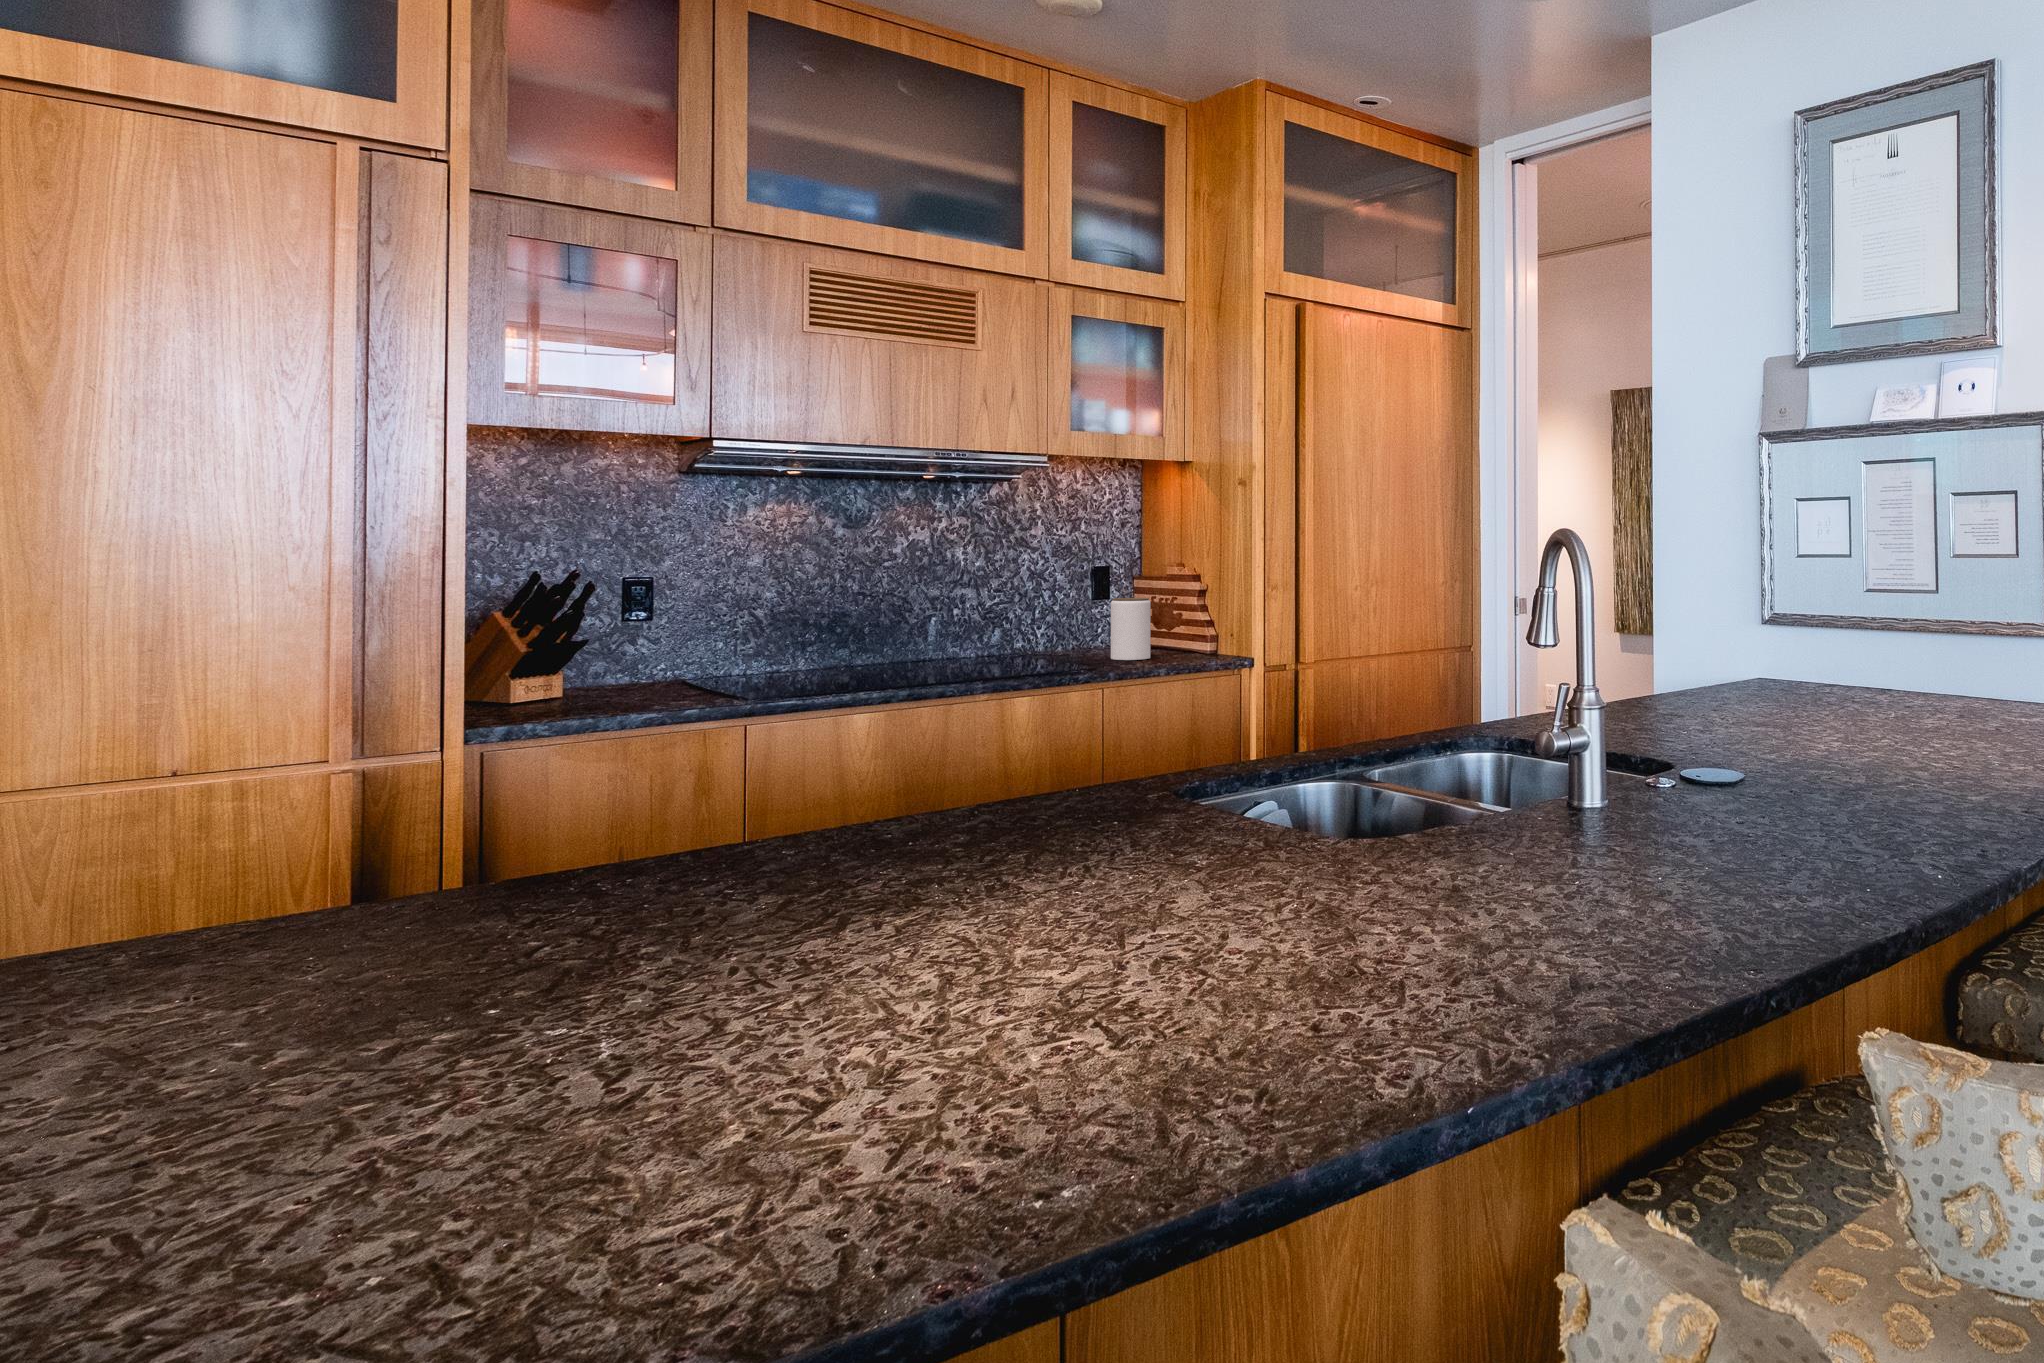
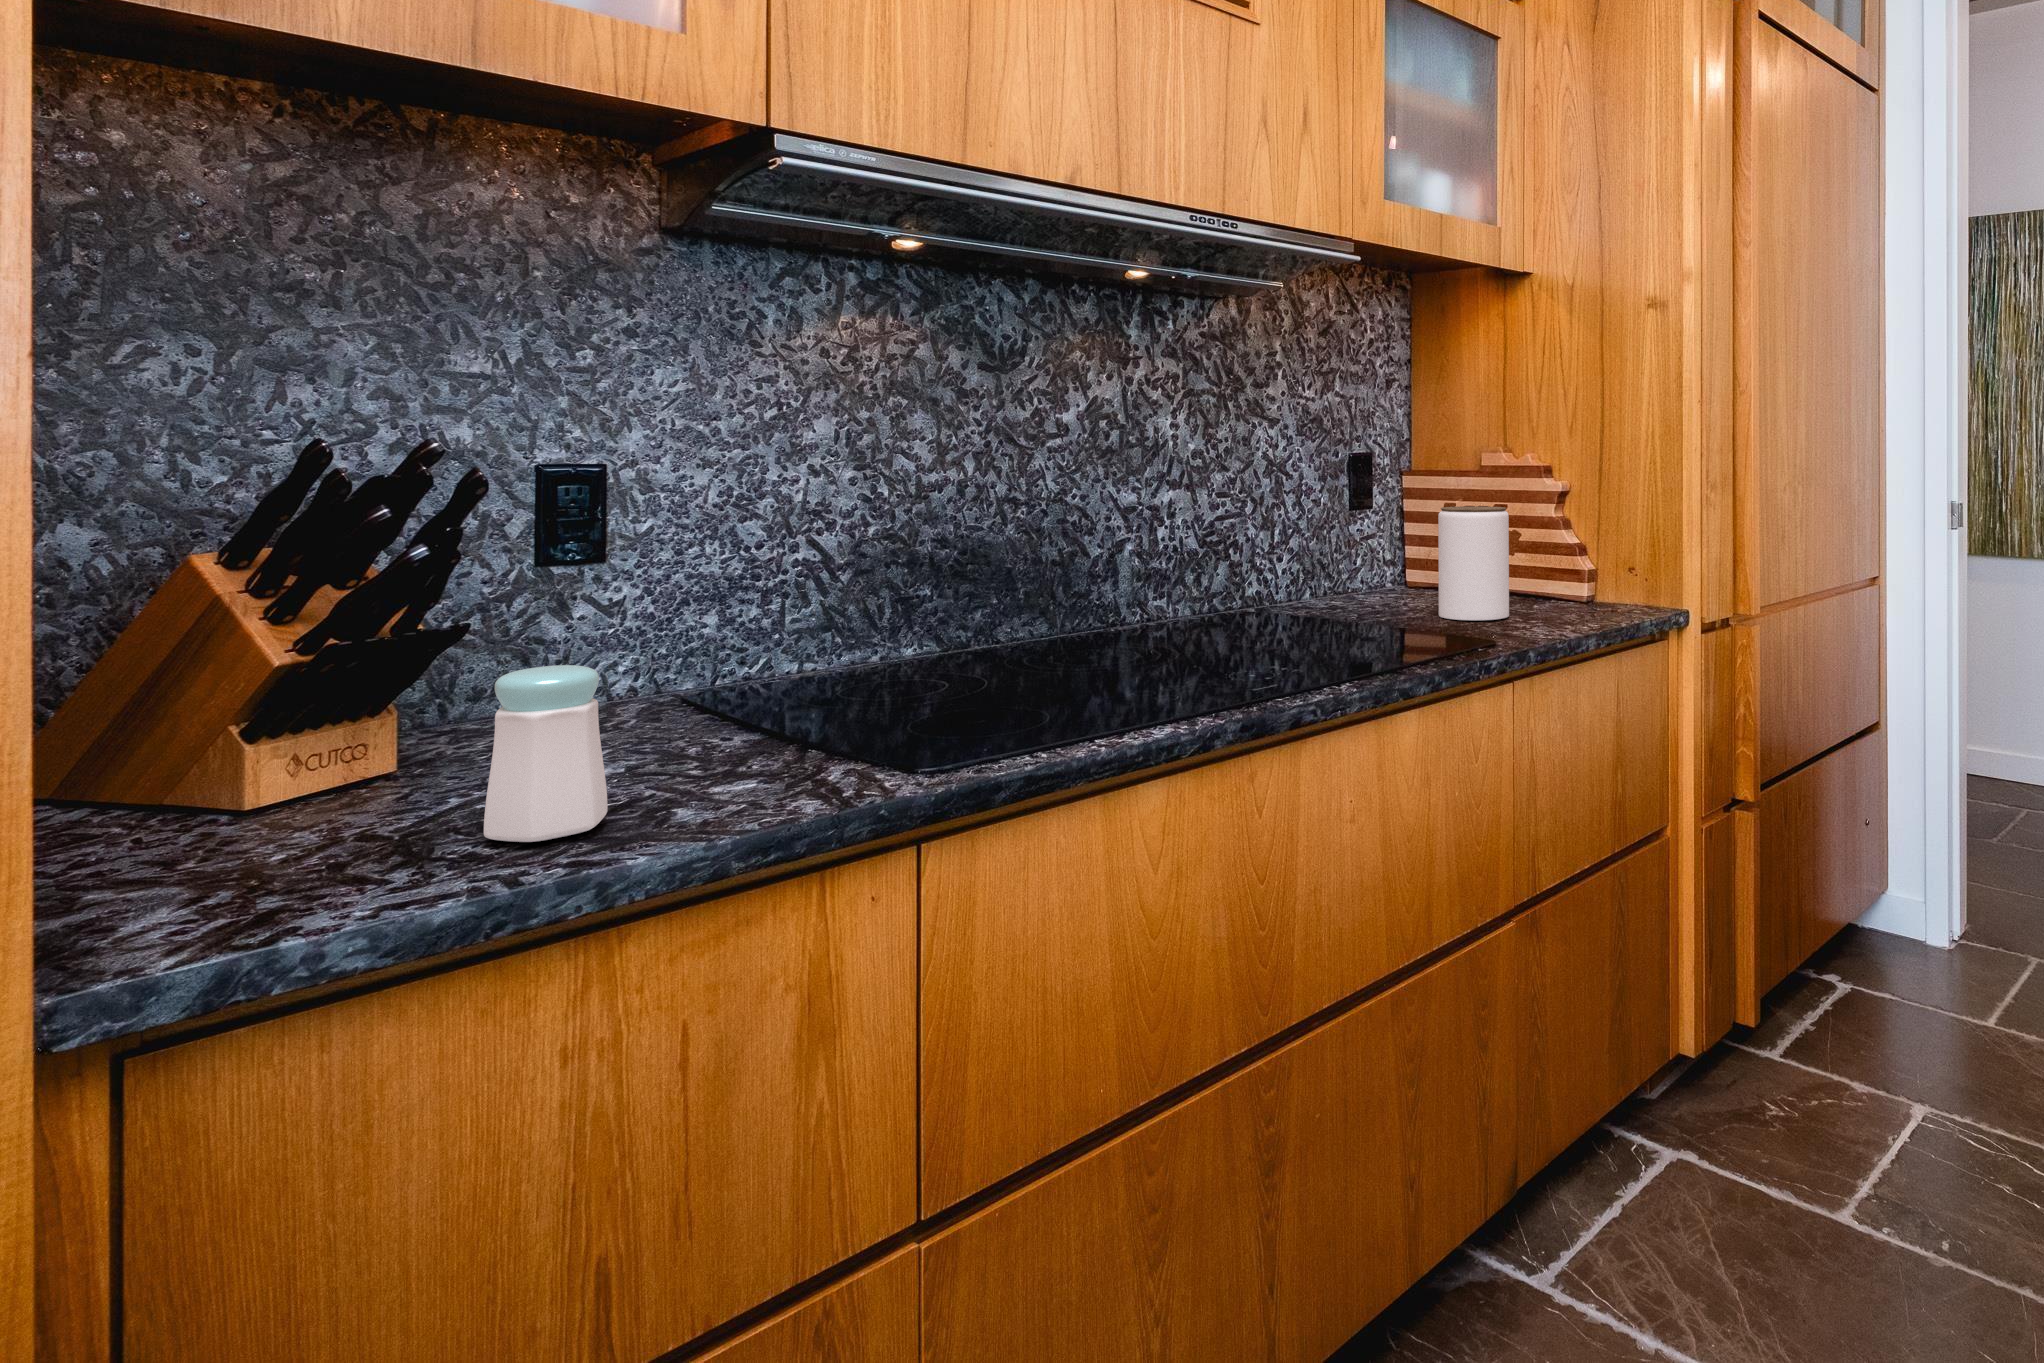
salt shaker: none [584,651,627,709] -> present [484,665,607,842]

